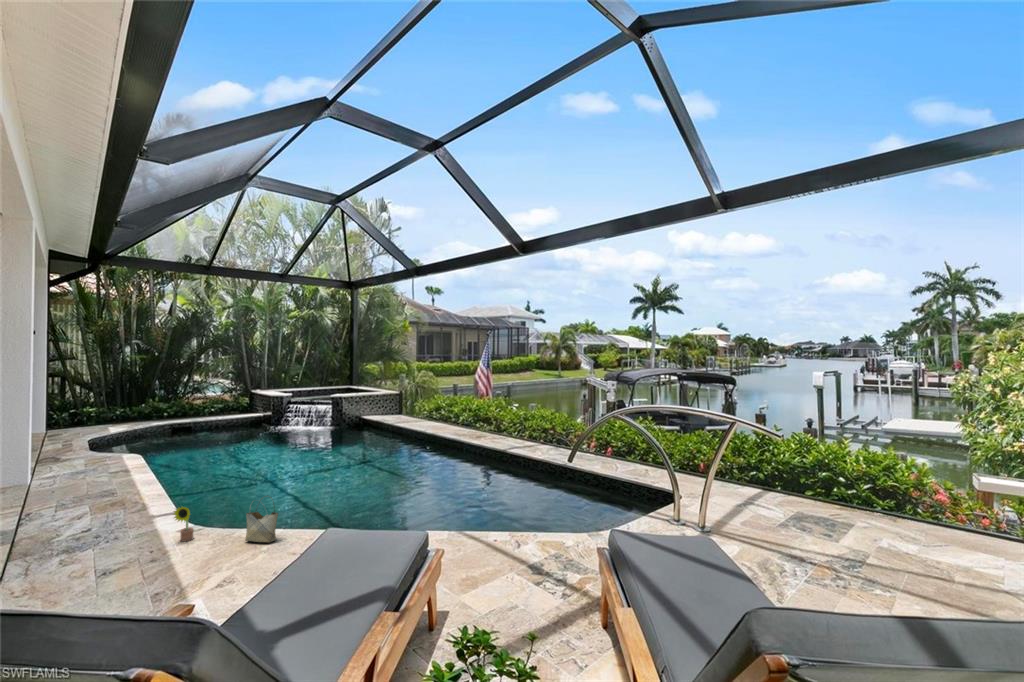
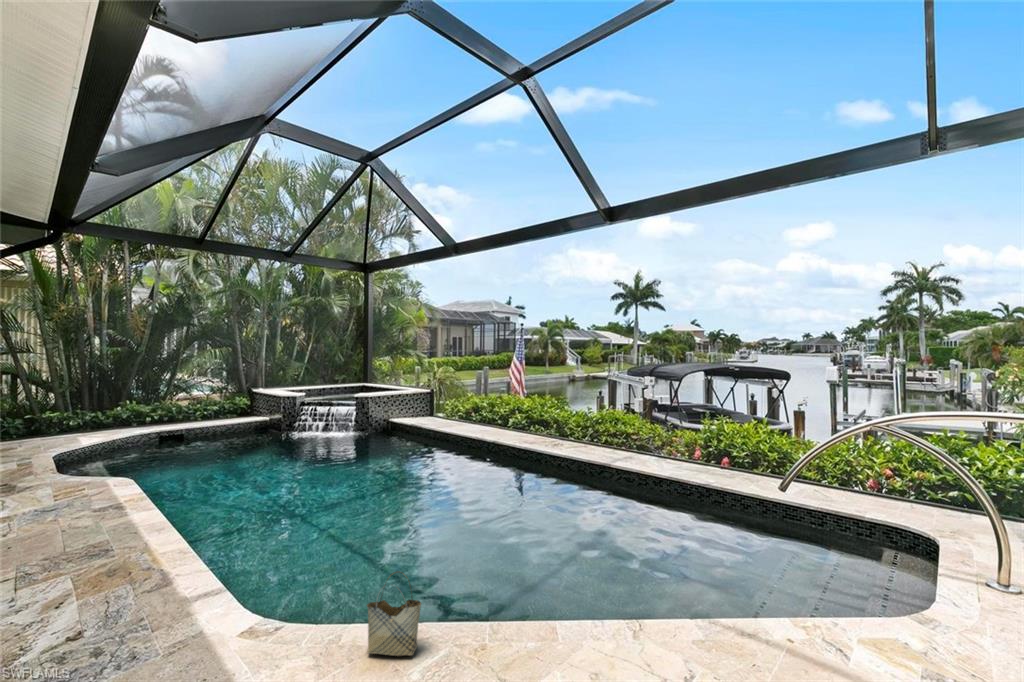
decorative plant: present [173,507,193,542] -> none [238,599,272,659]

